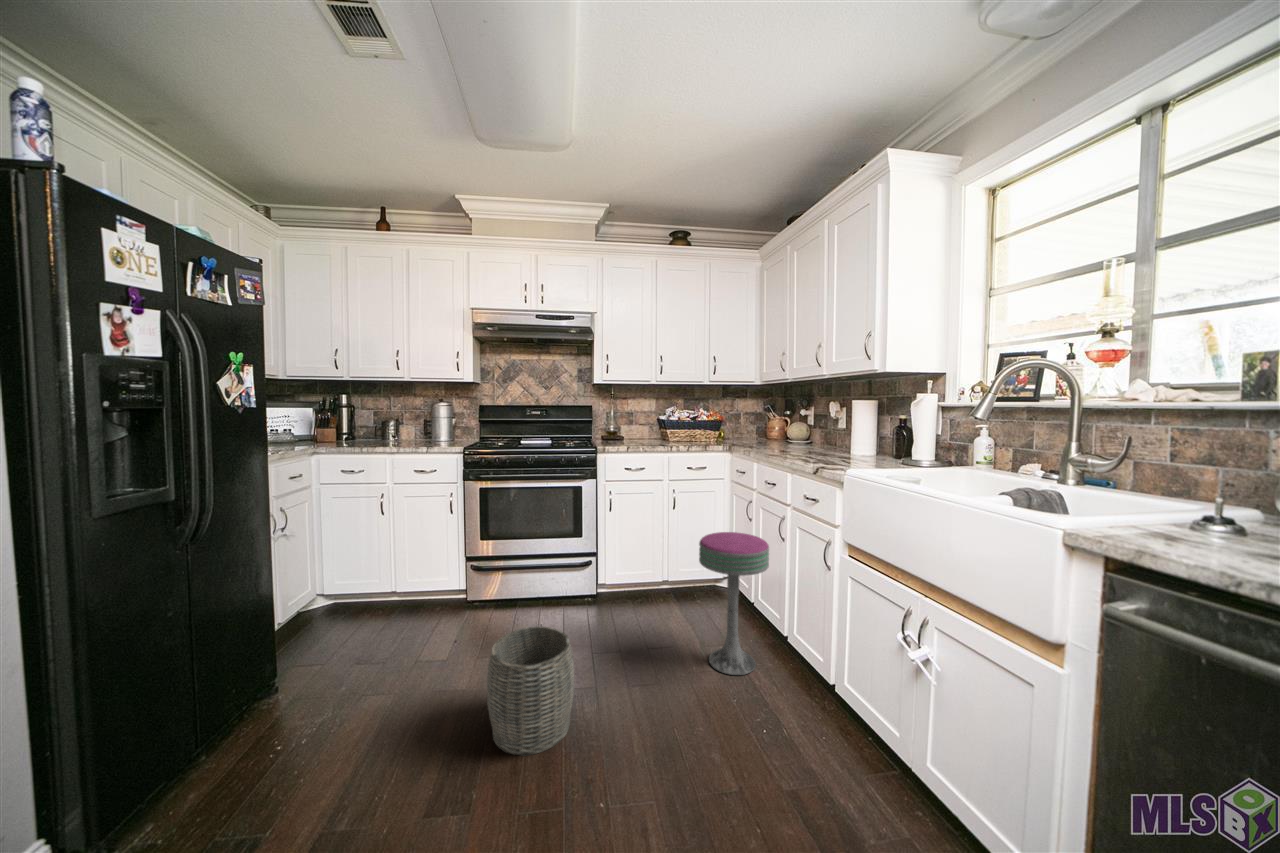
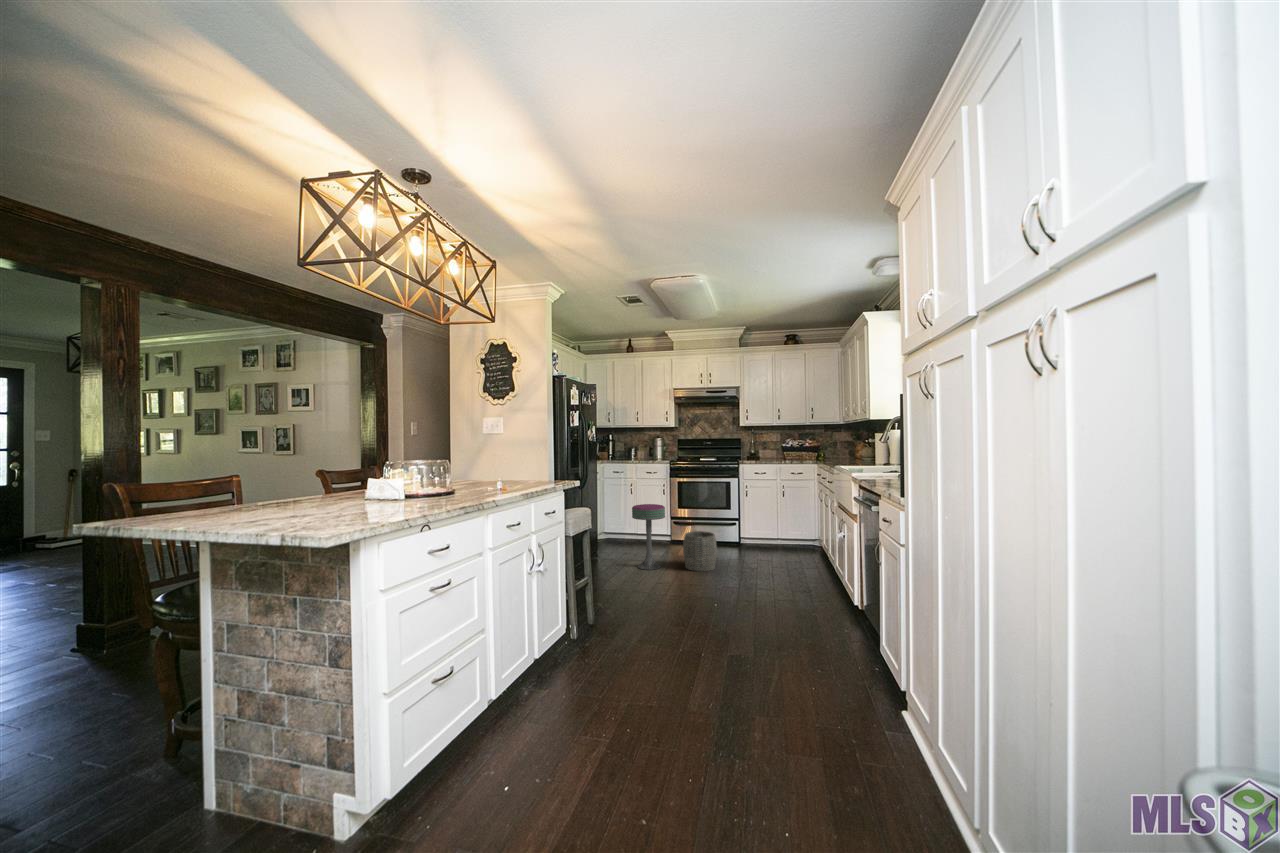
bar stool: present [699,532,769,675] -> present [632,504,665,570]

